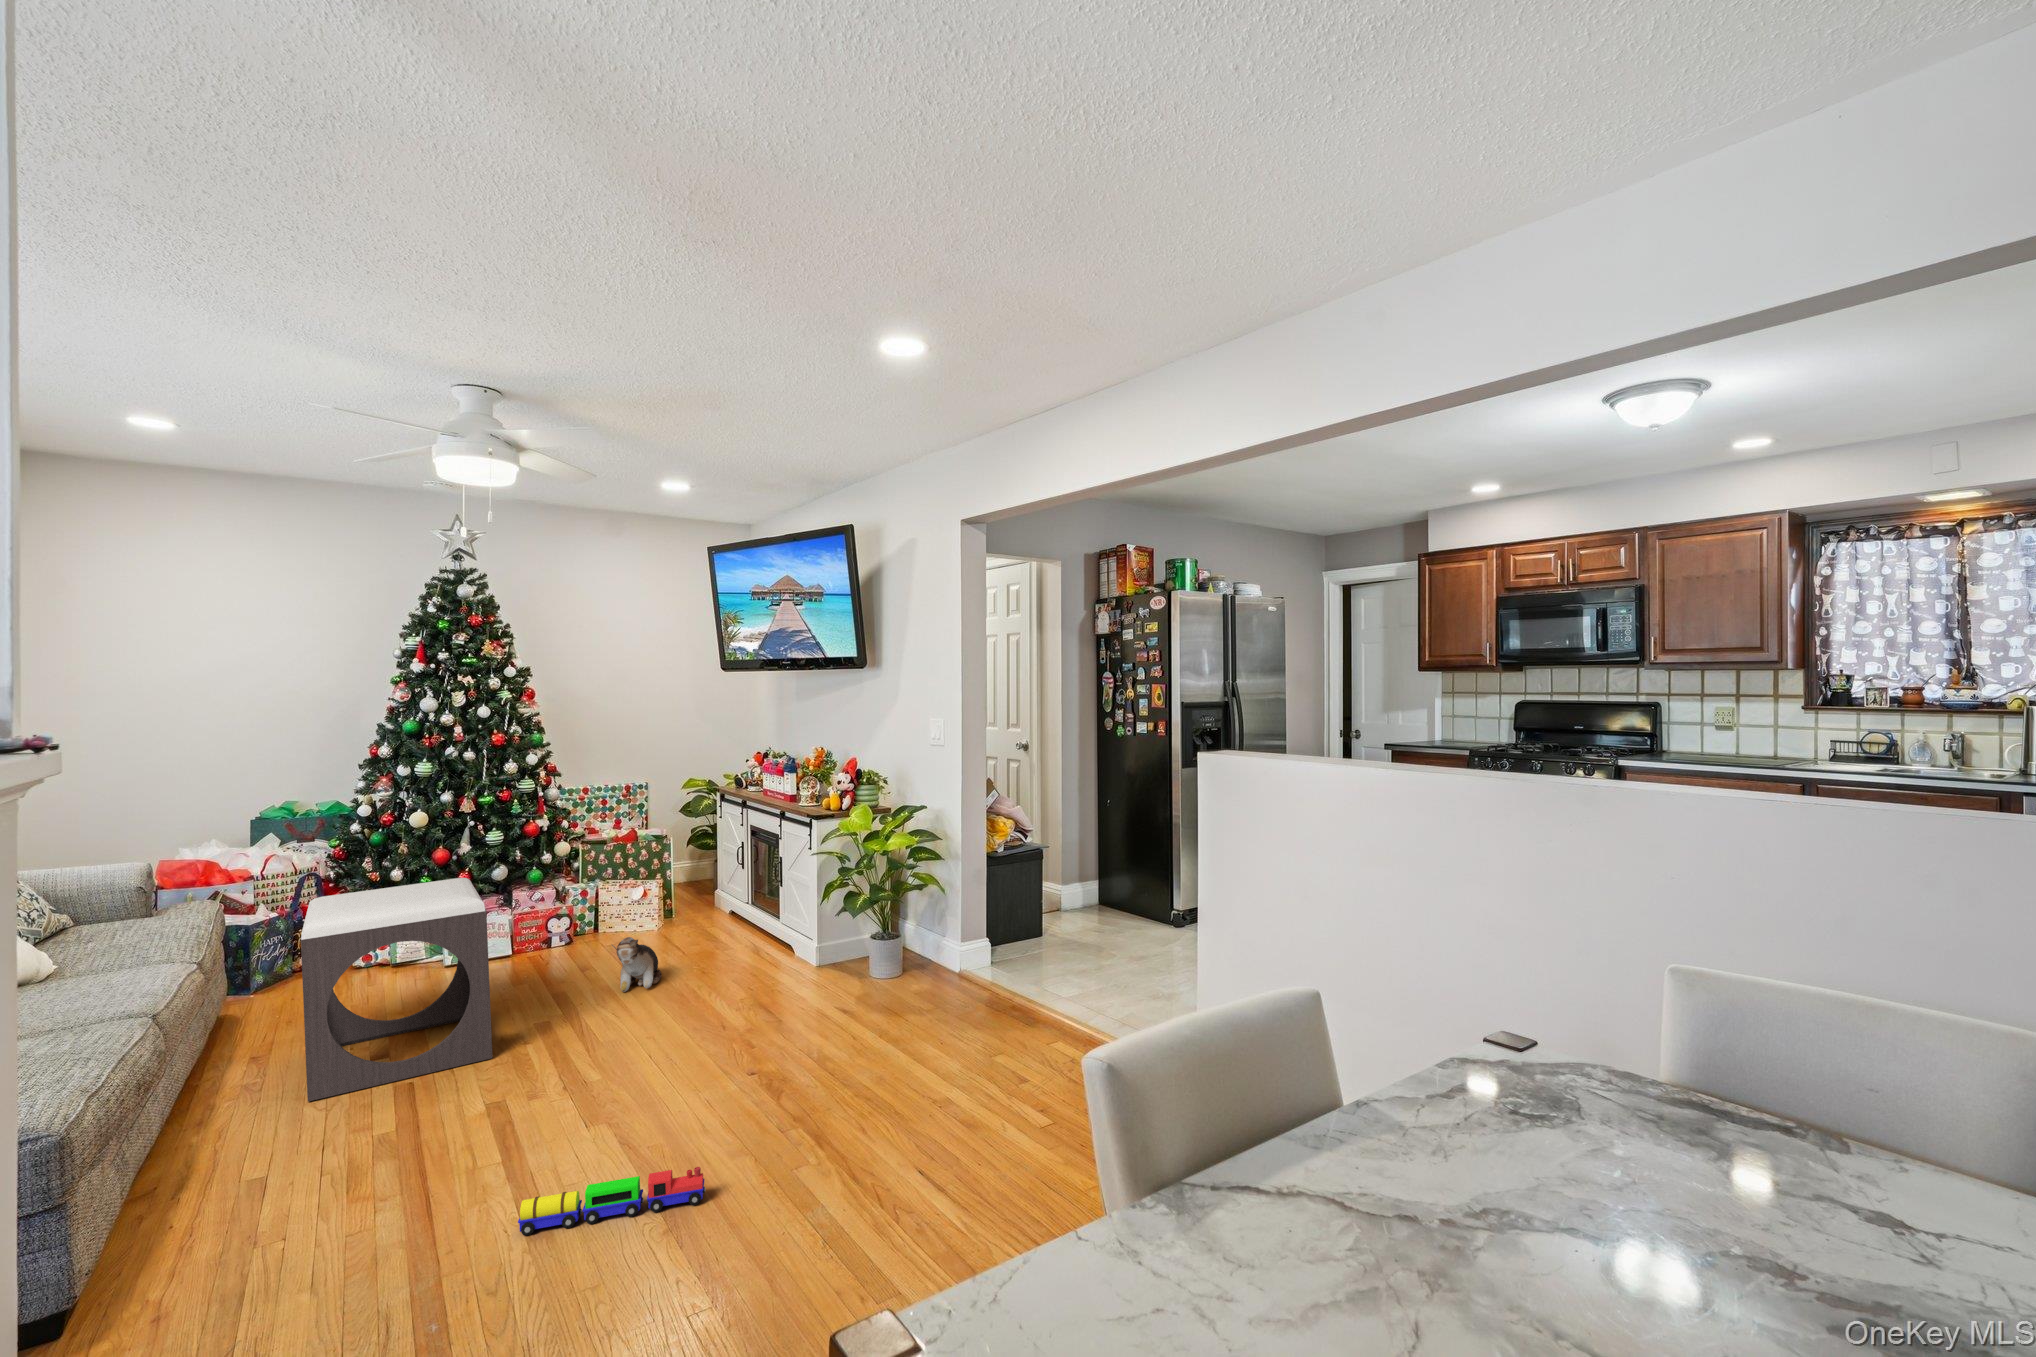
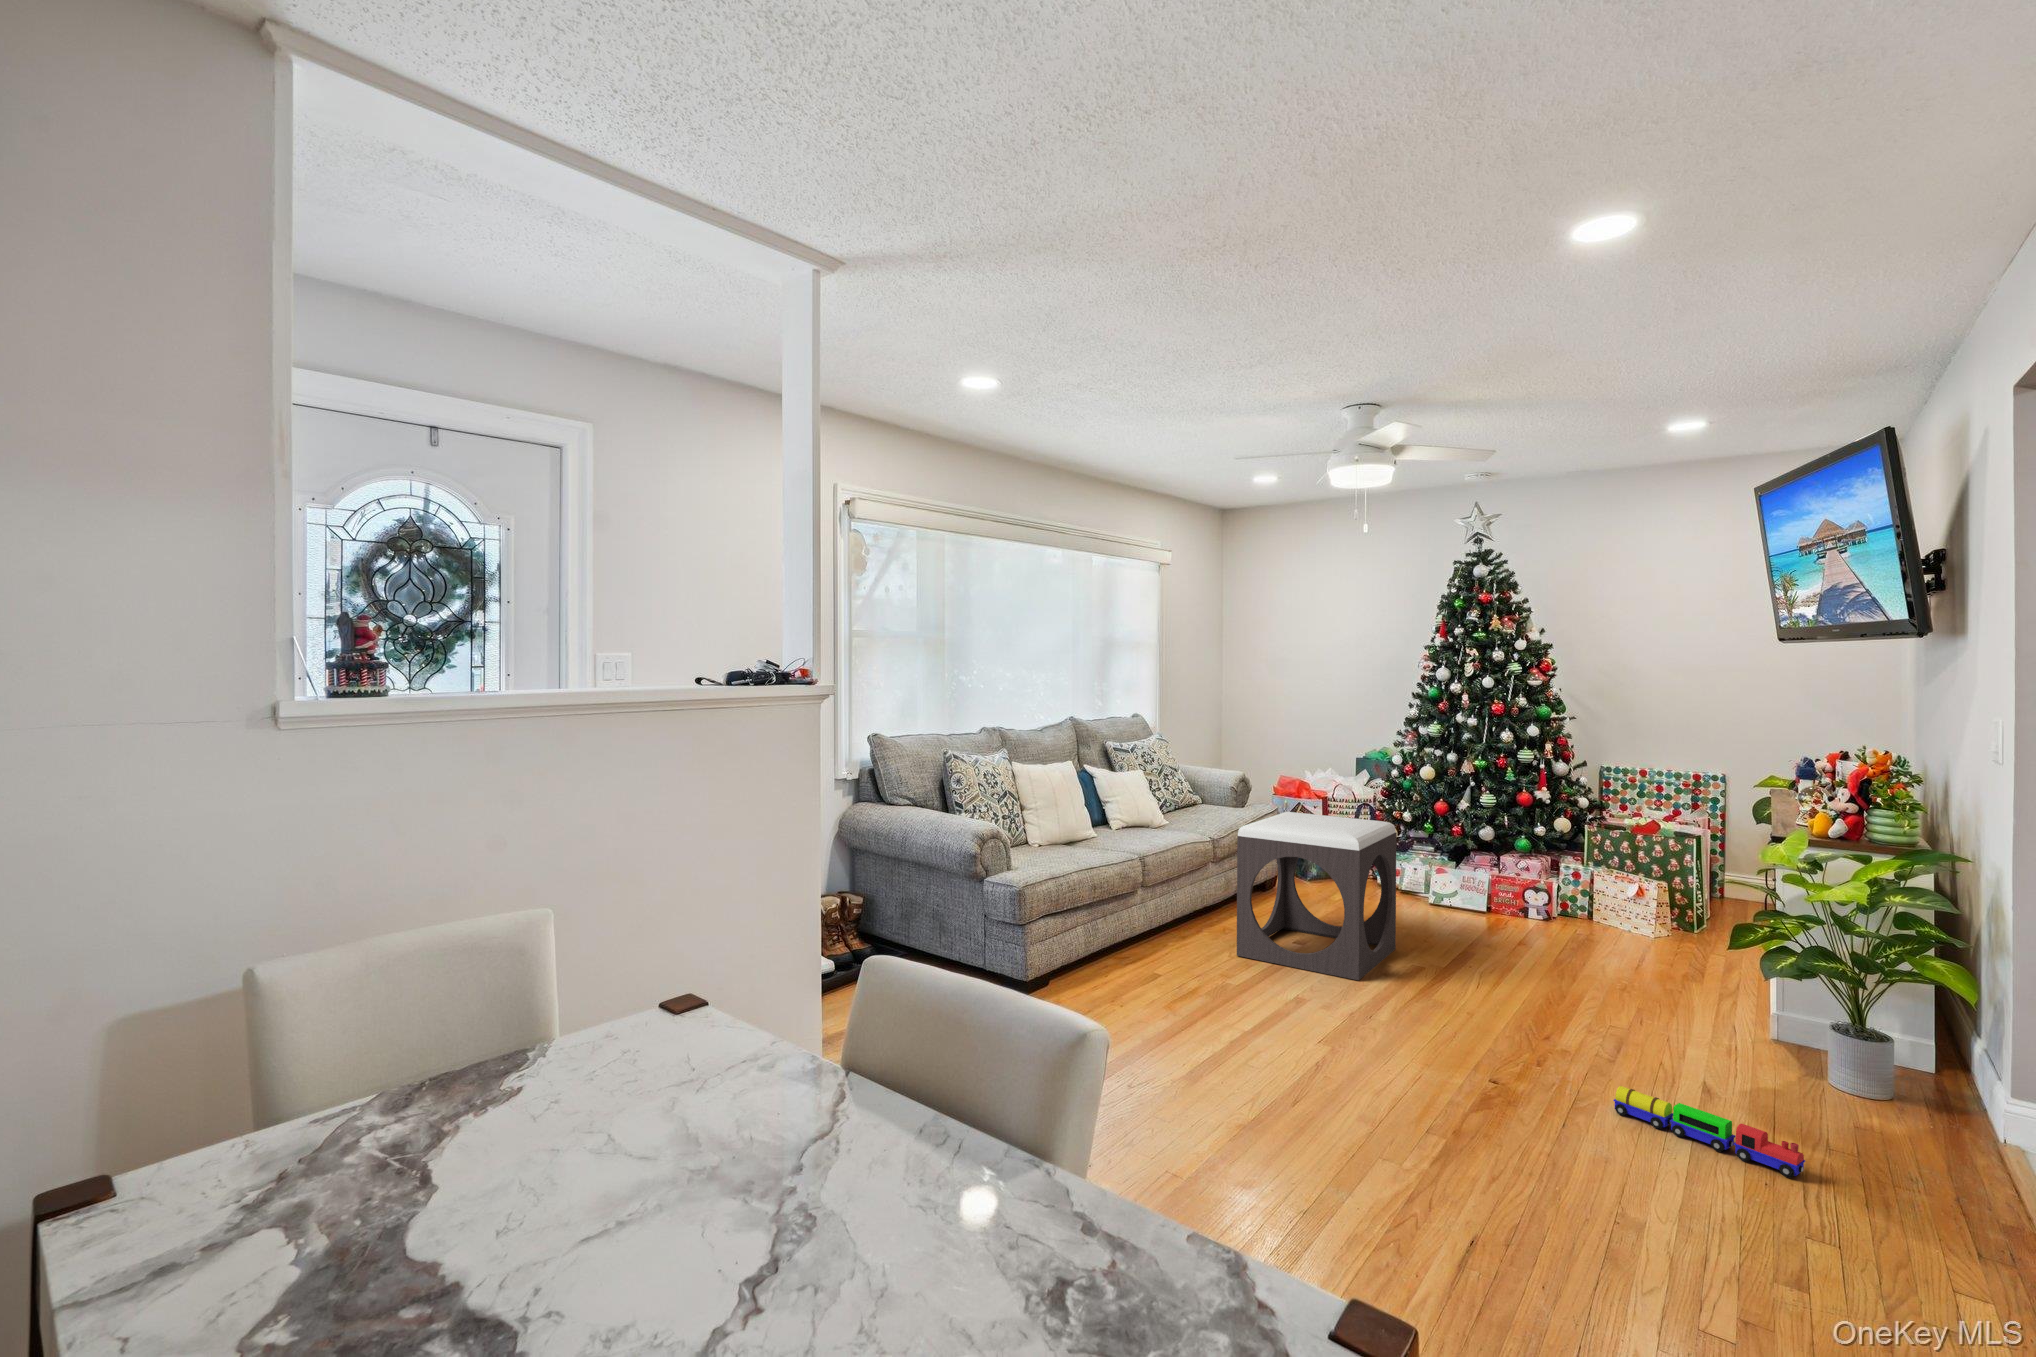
plush toy: present [612,937,662,992] -> none [1507,923,1589,984]
toy train: present [518,1167,706,1236] -> present [1613,1086,1805,1178]

